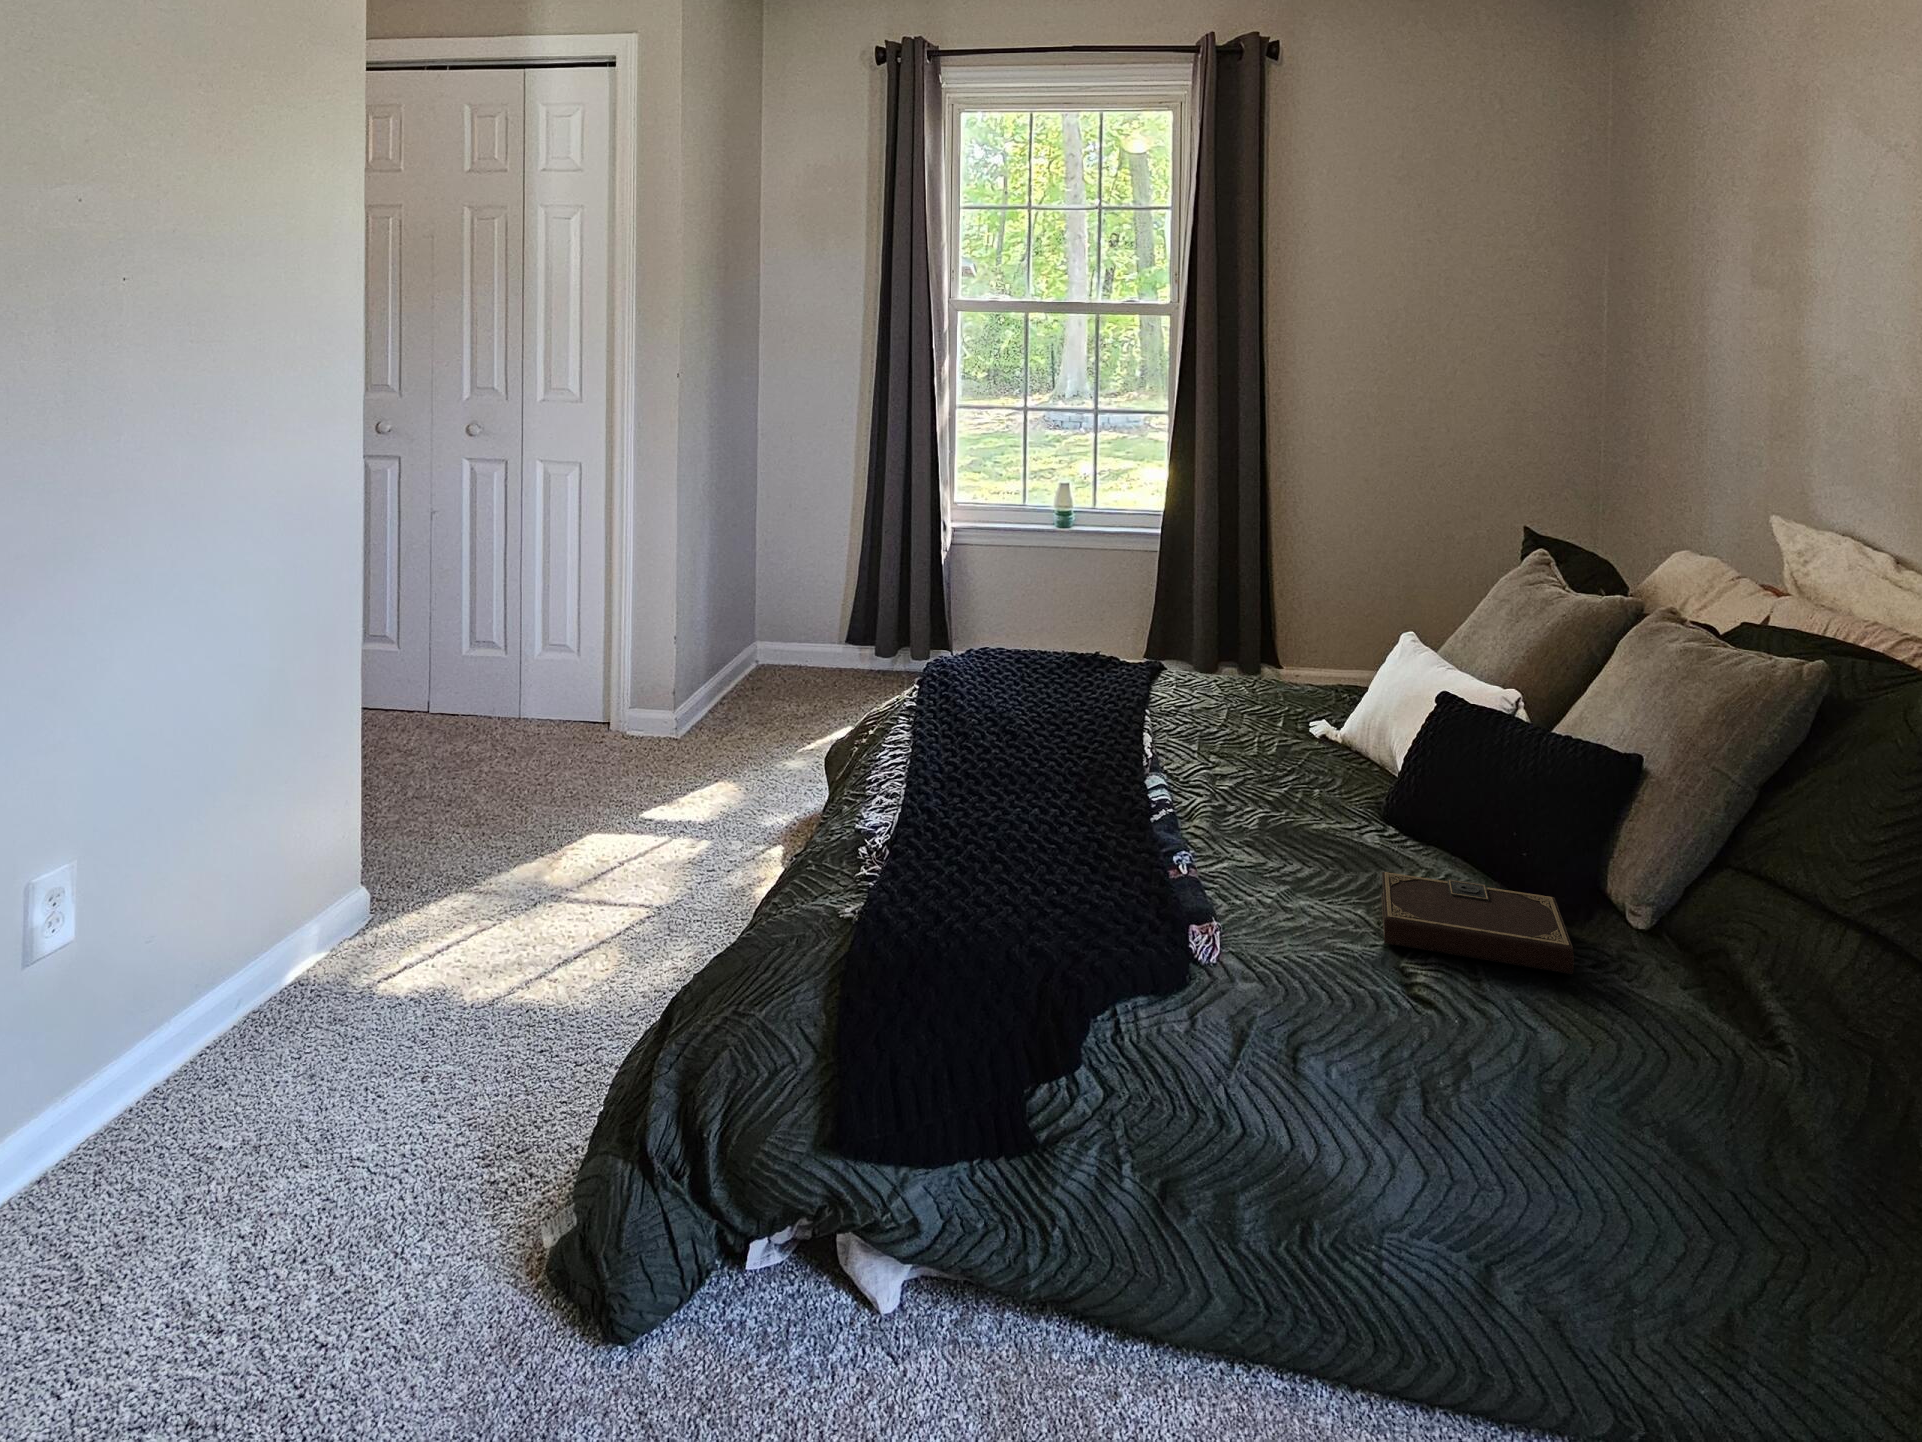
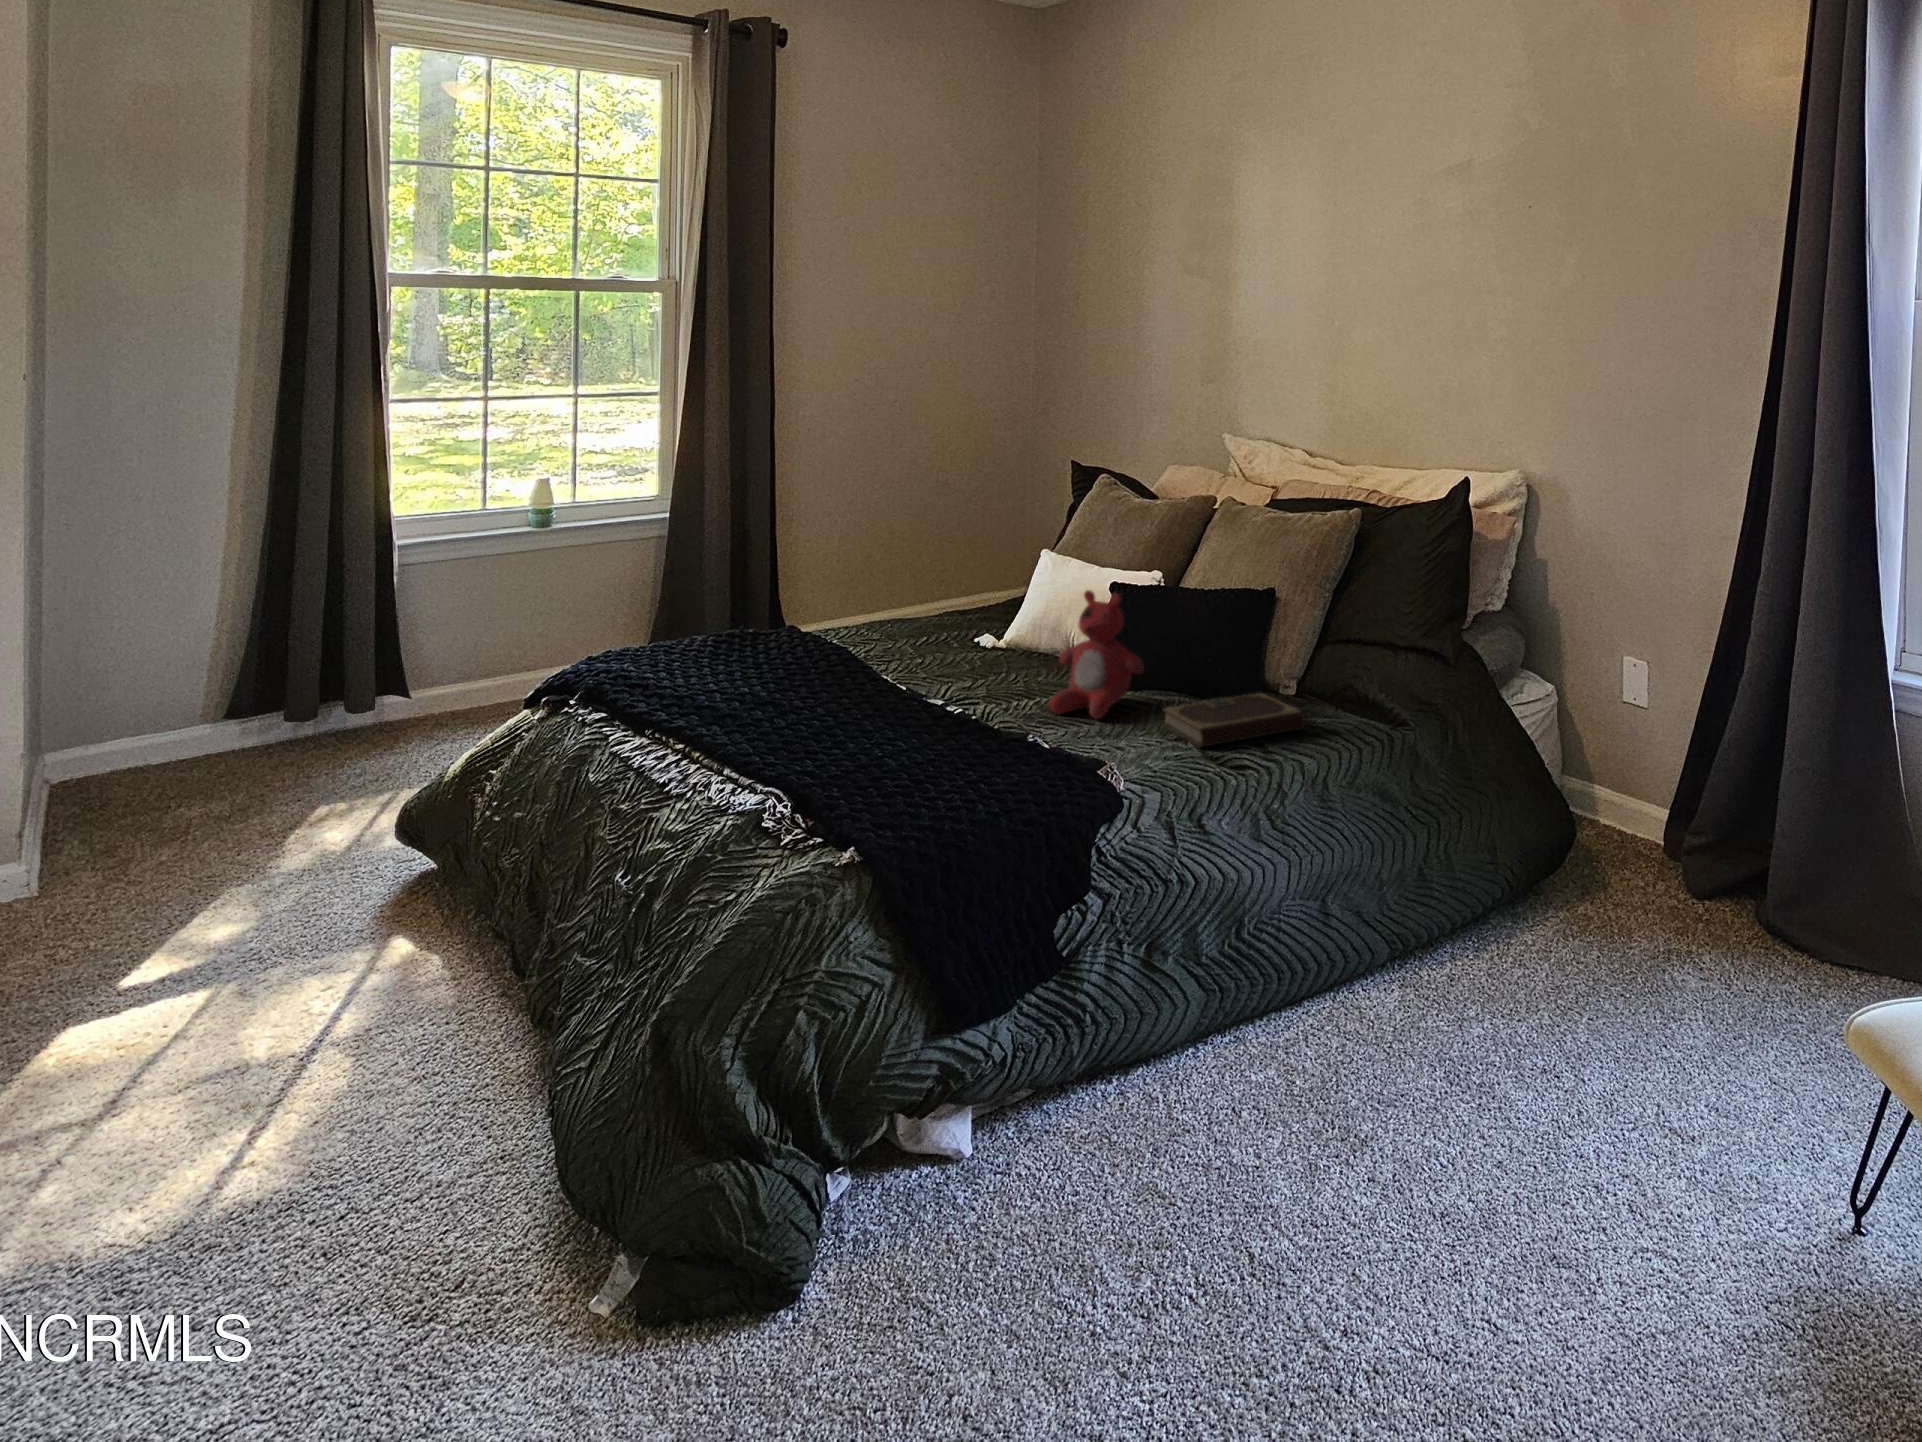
stuffed bear: none [1270,689,1390,857] -> present [1050,590,1144,718]

